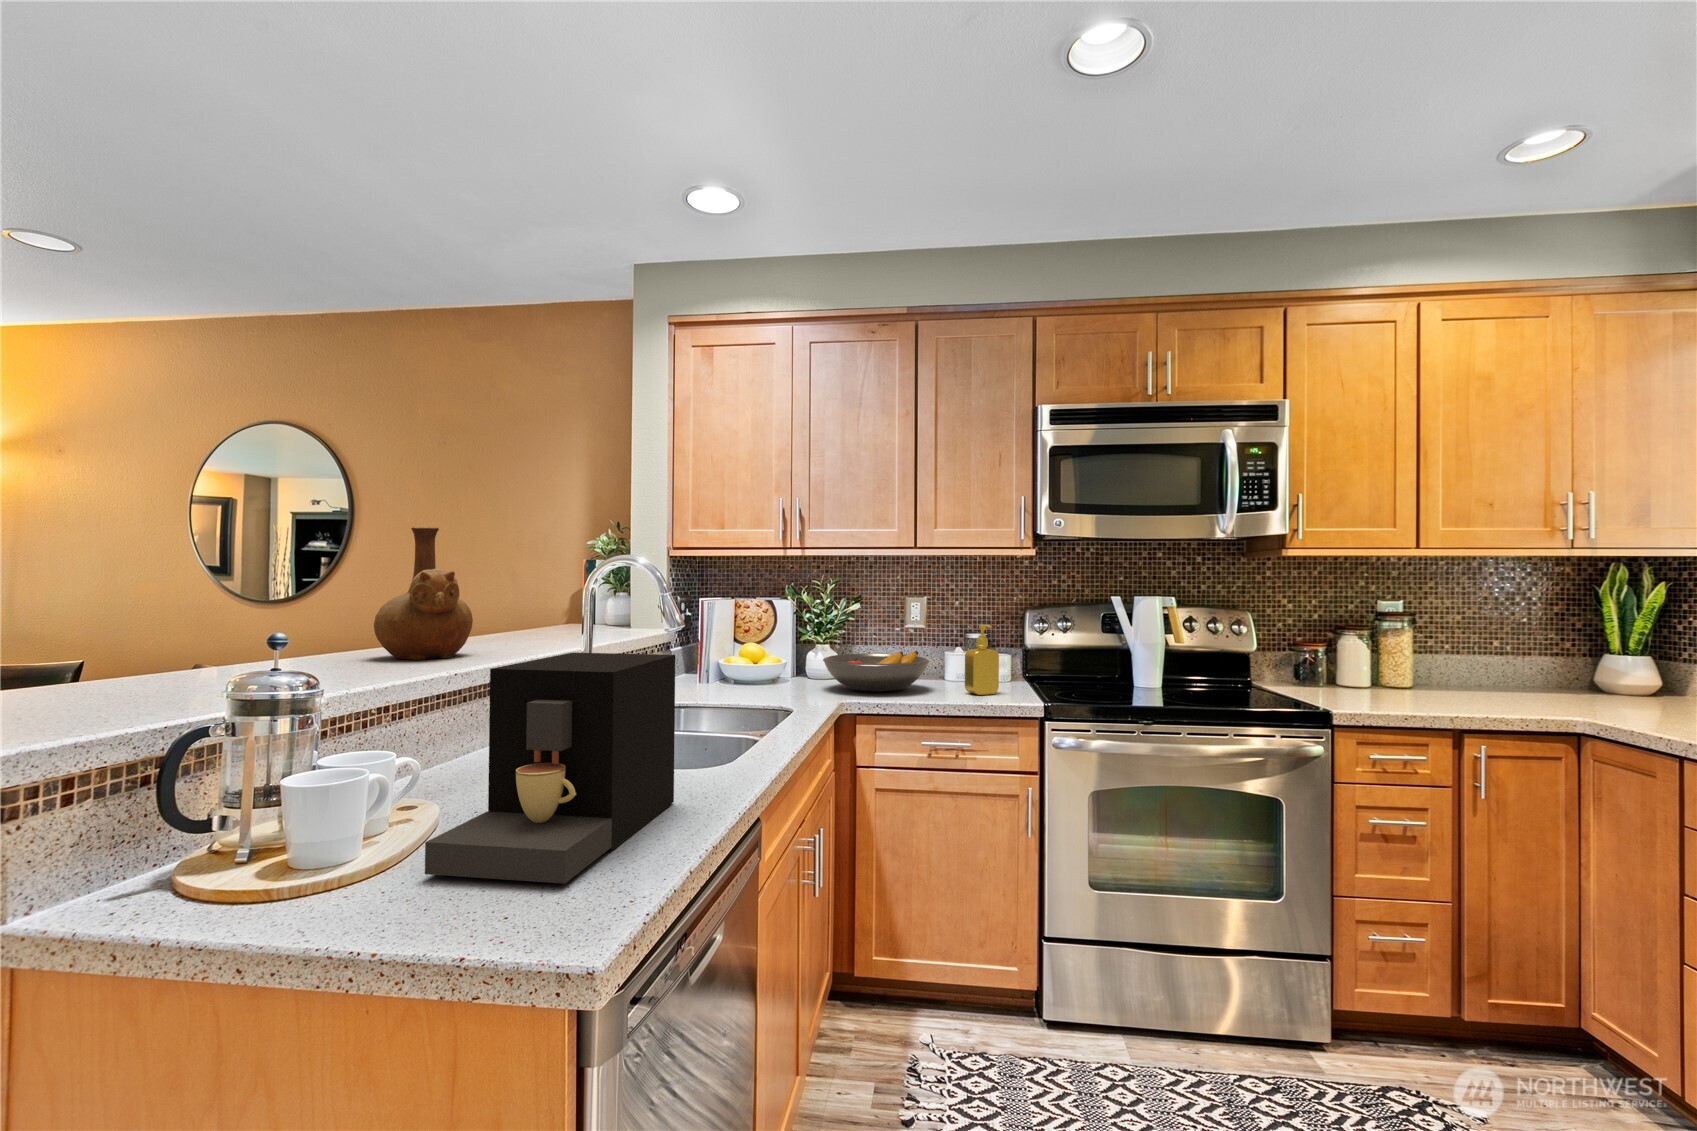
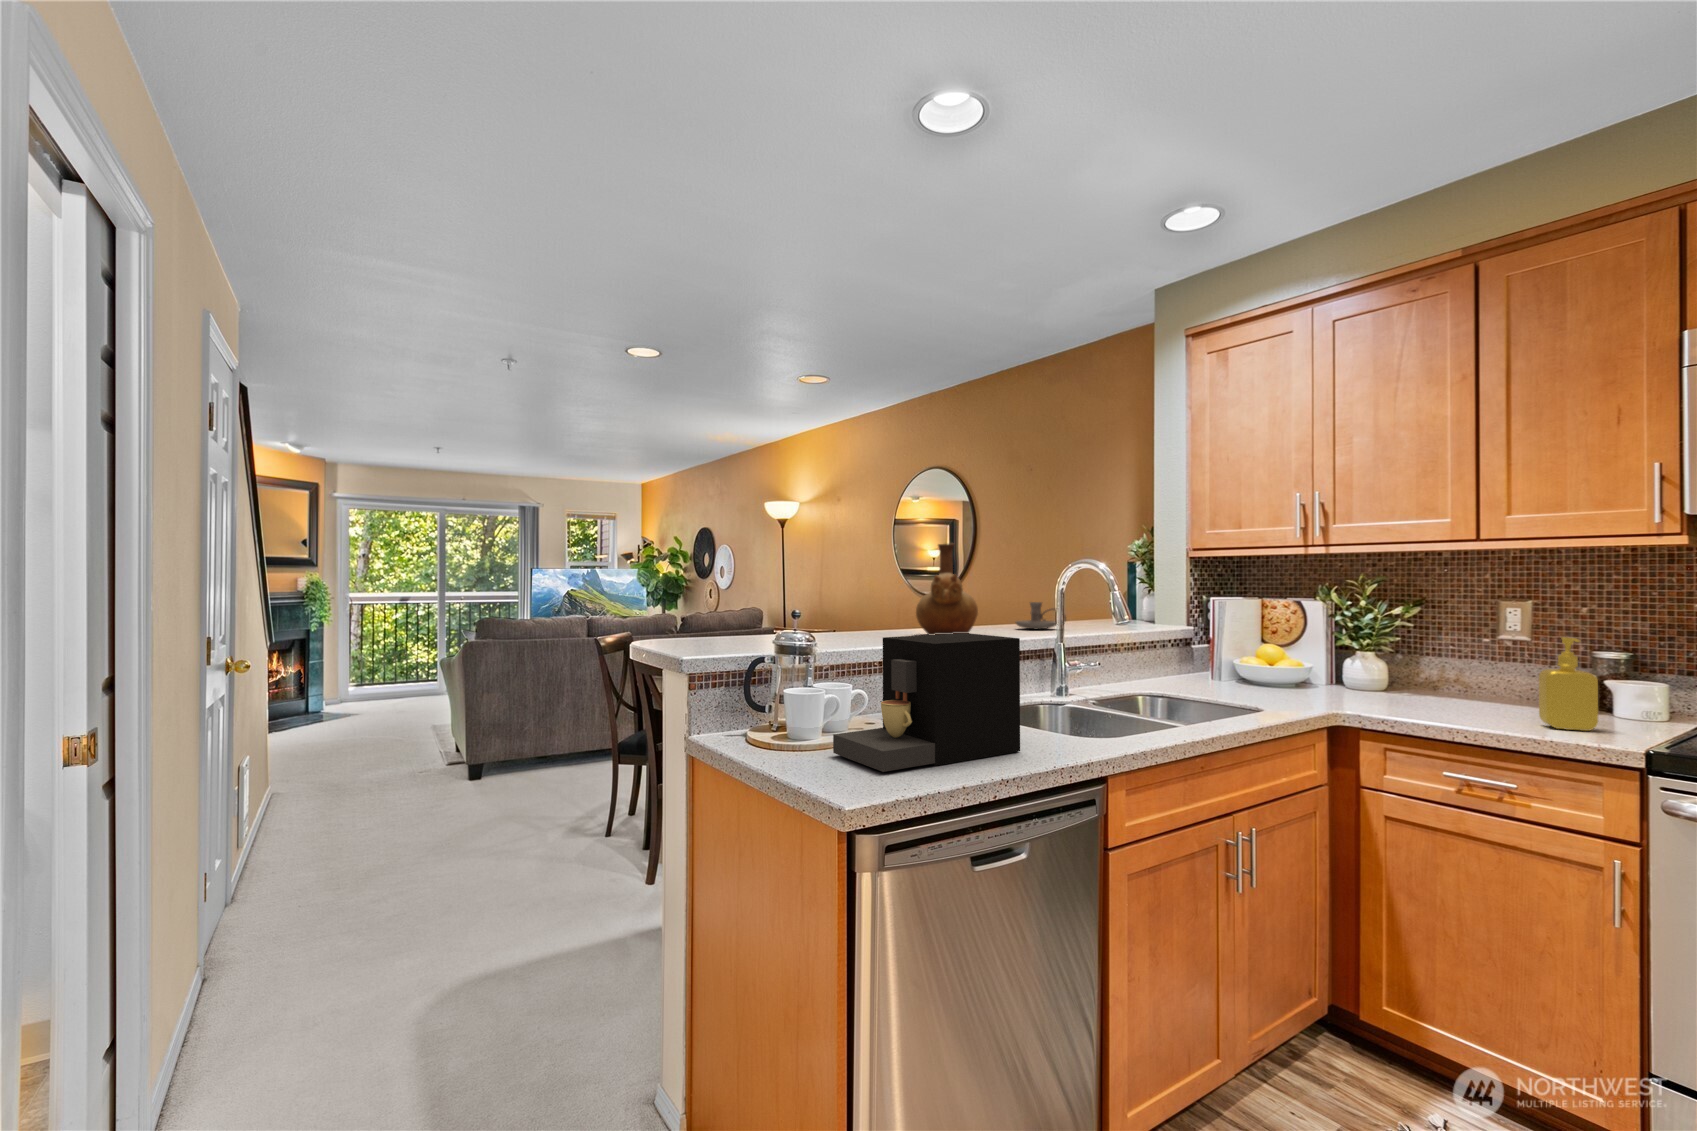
candle holder: none [489,607,556,641] -> present [1015,602,1066,629]
fruit bowl: present [823,651,929,692] -> none [1339,664,1493,710]

